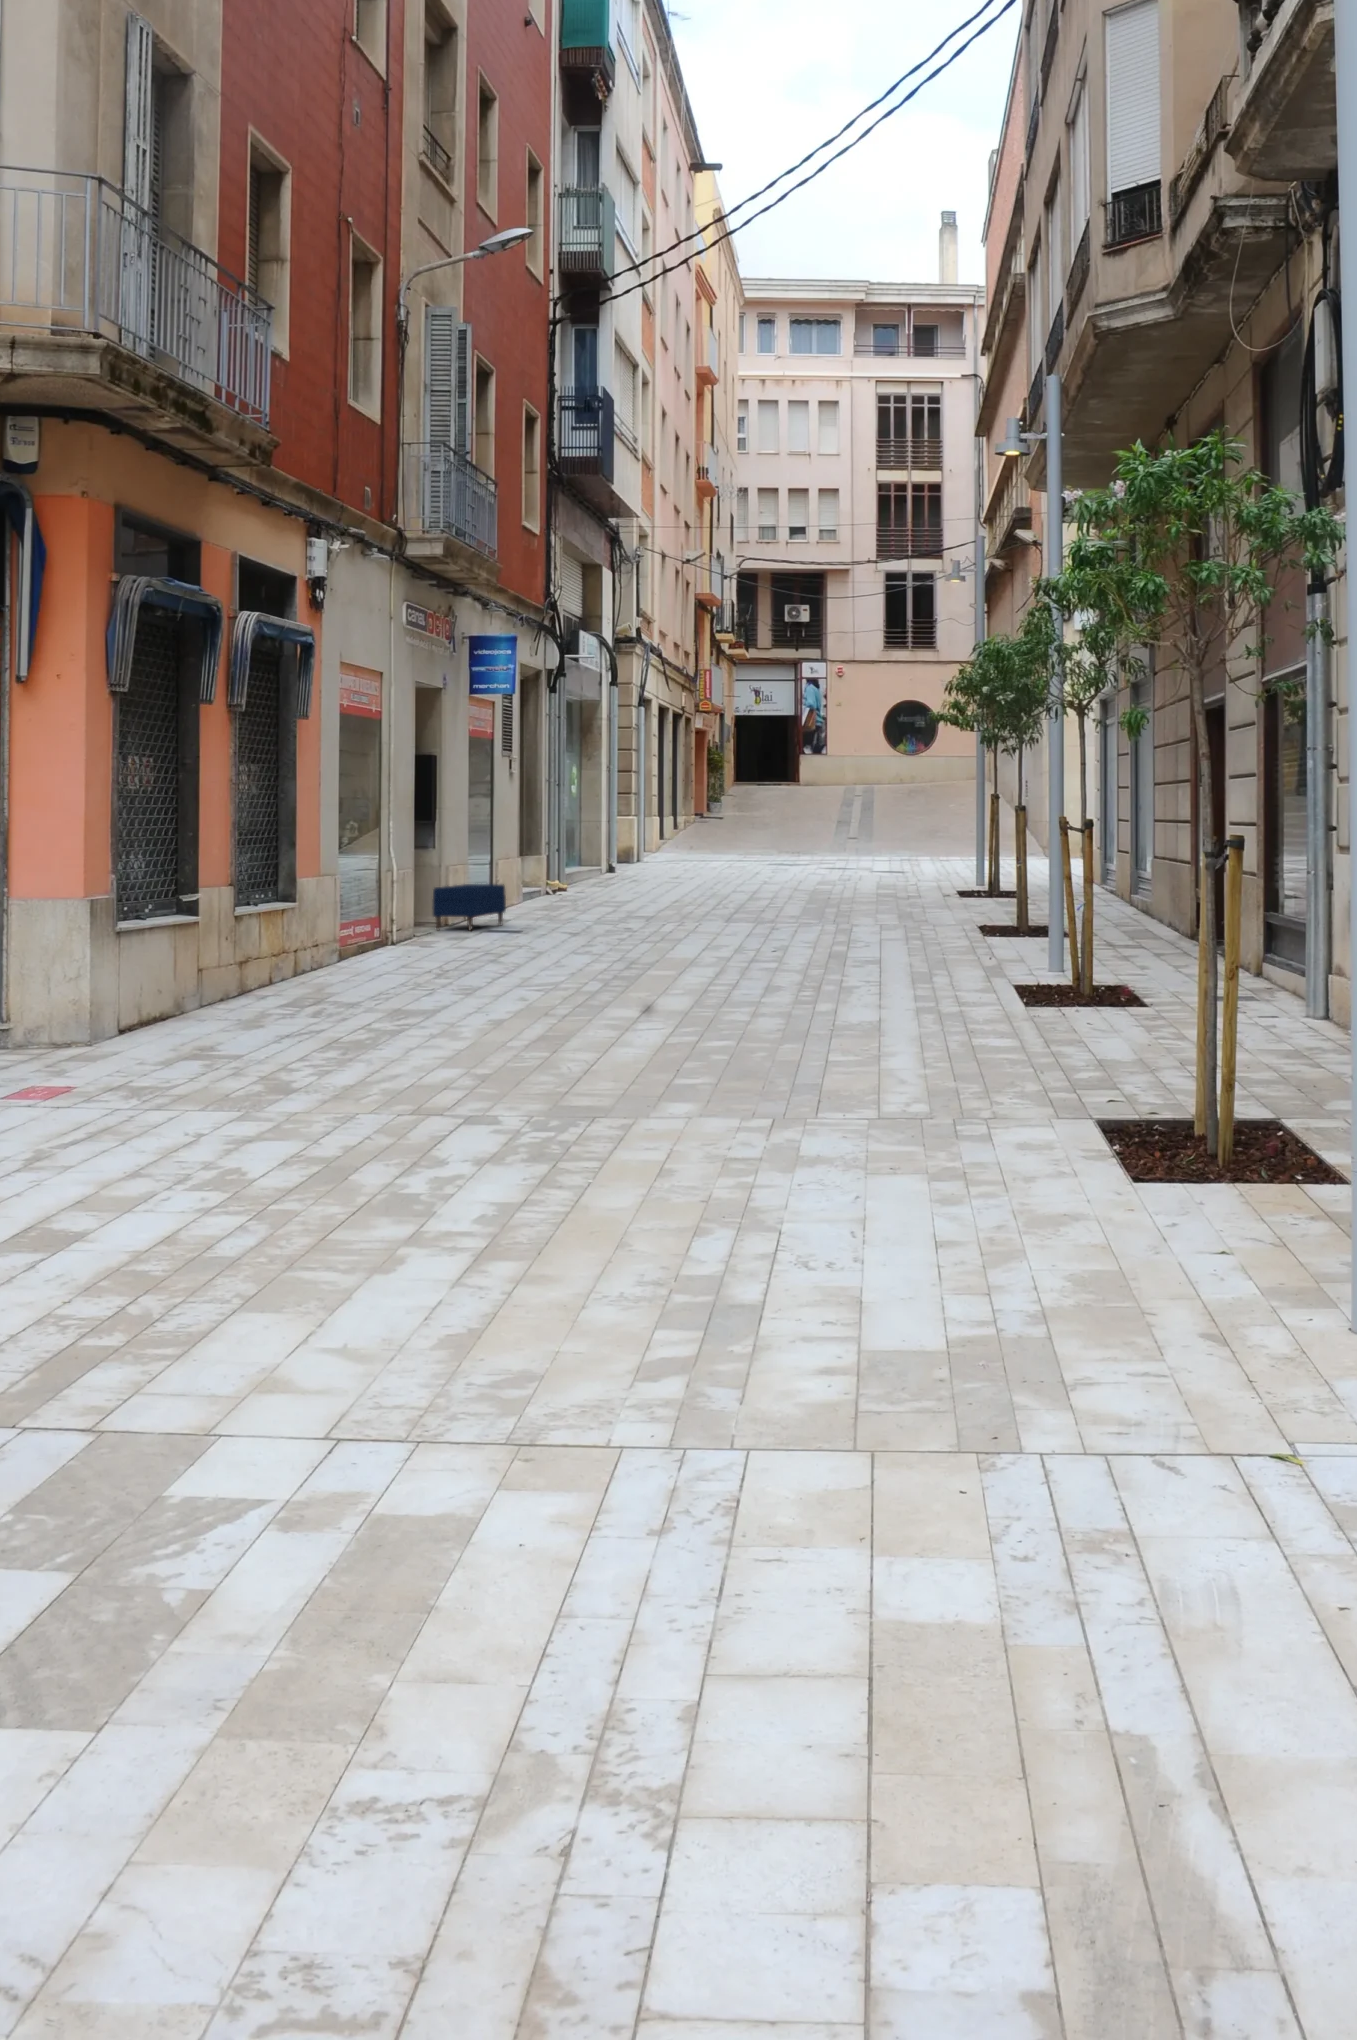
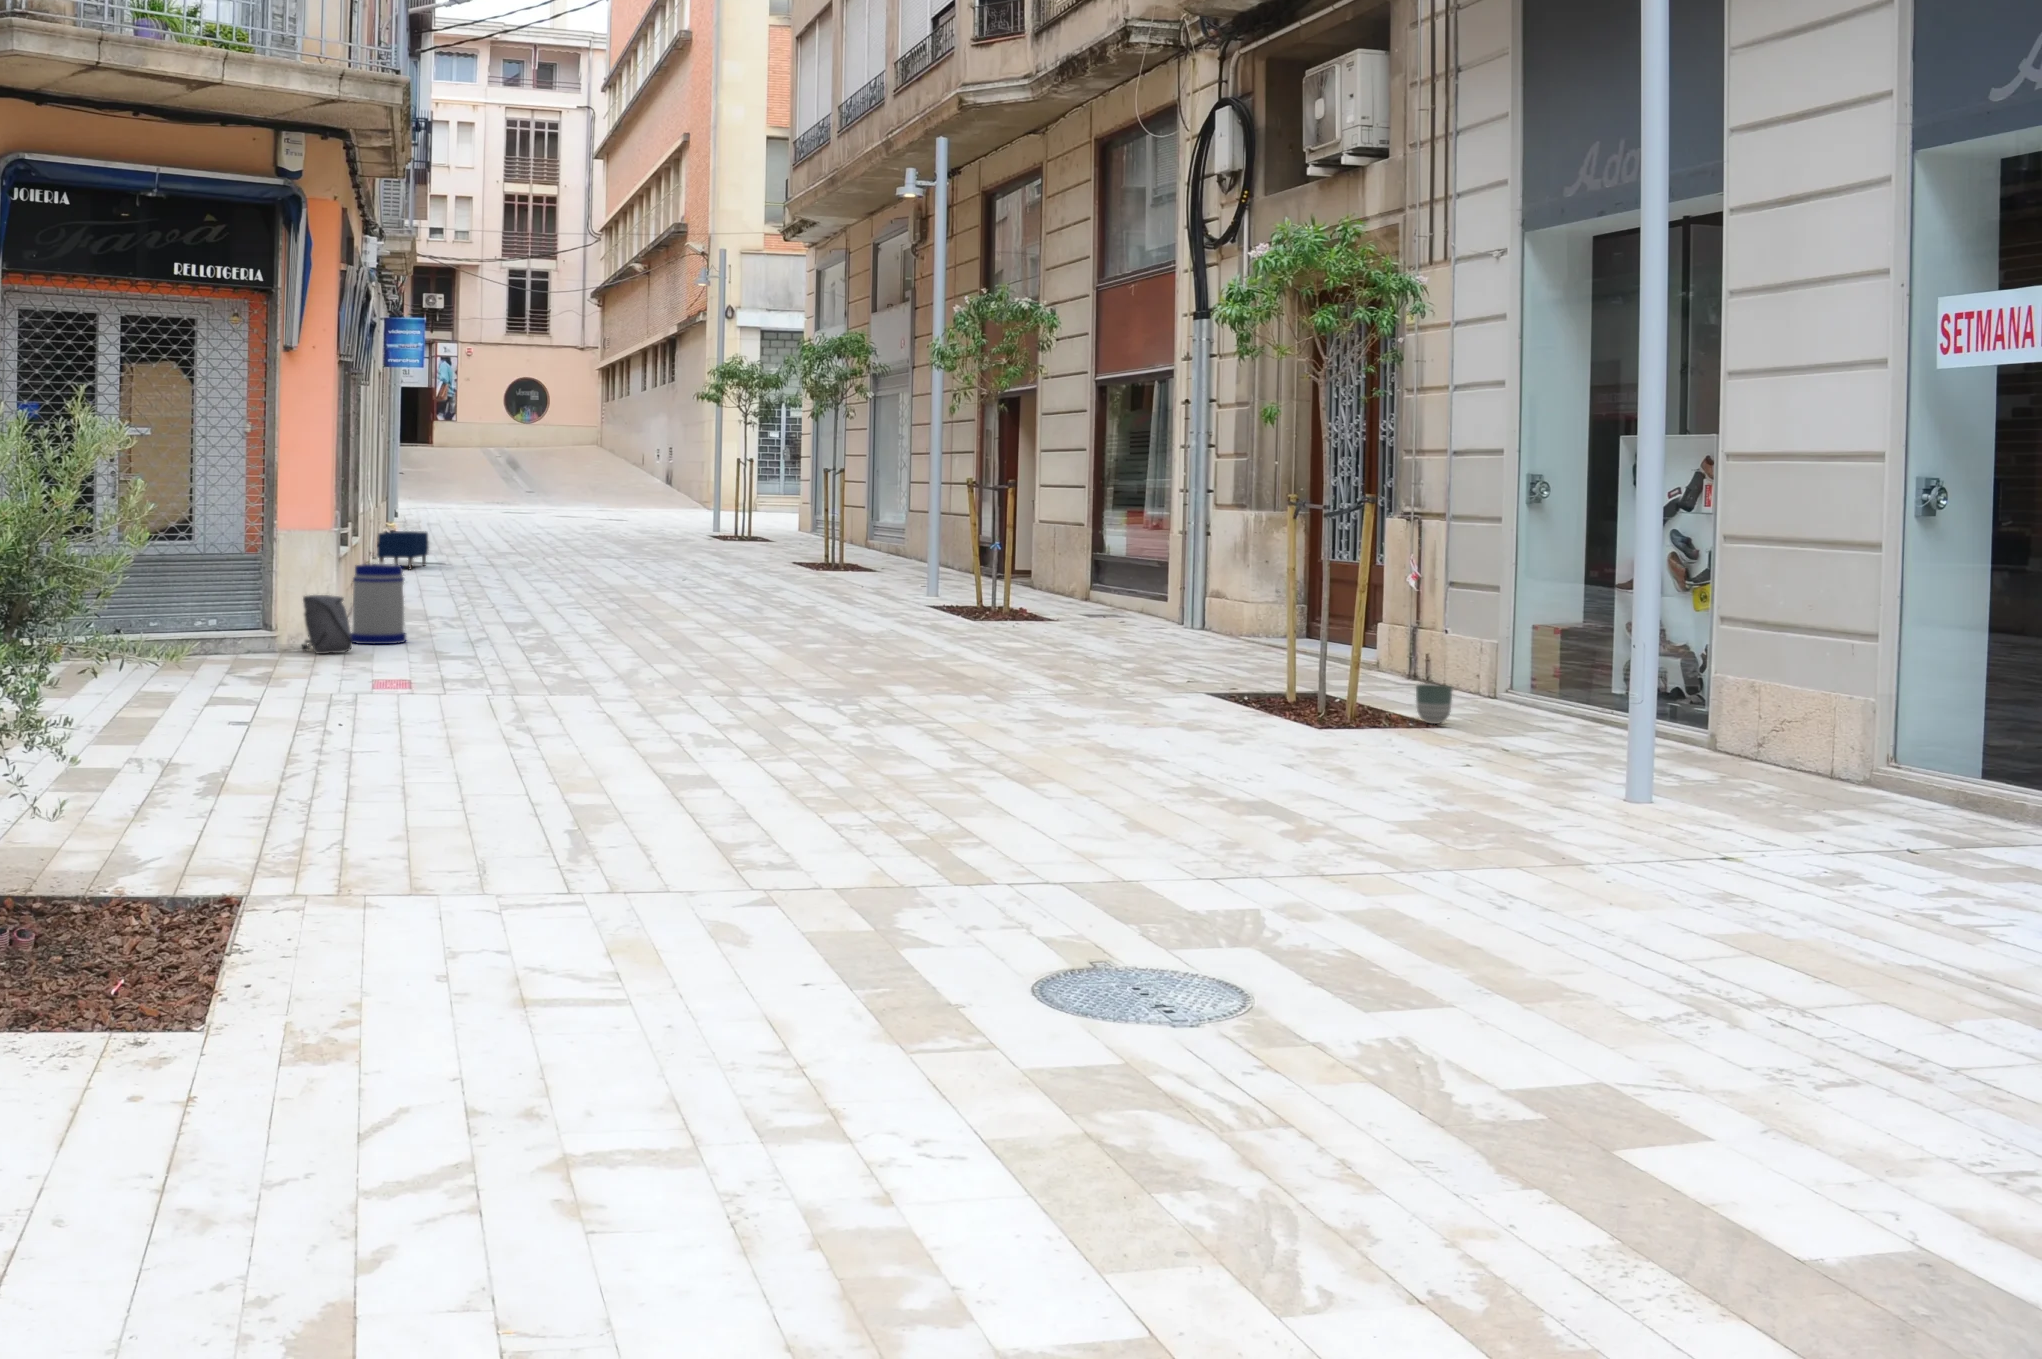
trash can: none [121,942,192,1043] -> present [351,564,406,644]
backpack: none [25,983,87,1057] -> present [301,595,353,654]
planter: none [1281,1153,1337,1218] -> present [1416,684,1452,724]

